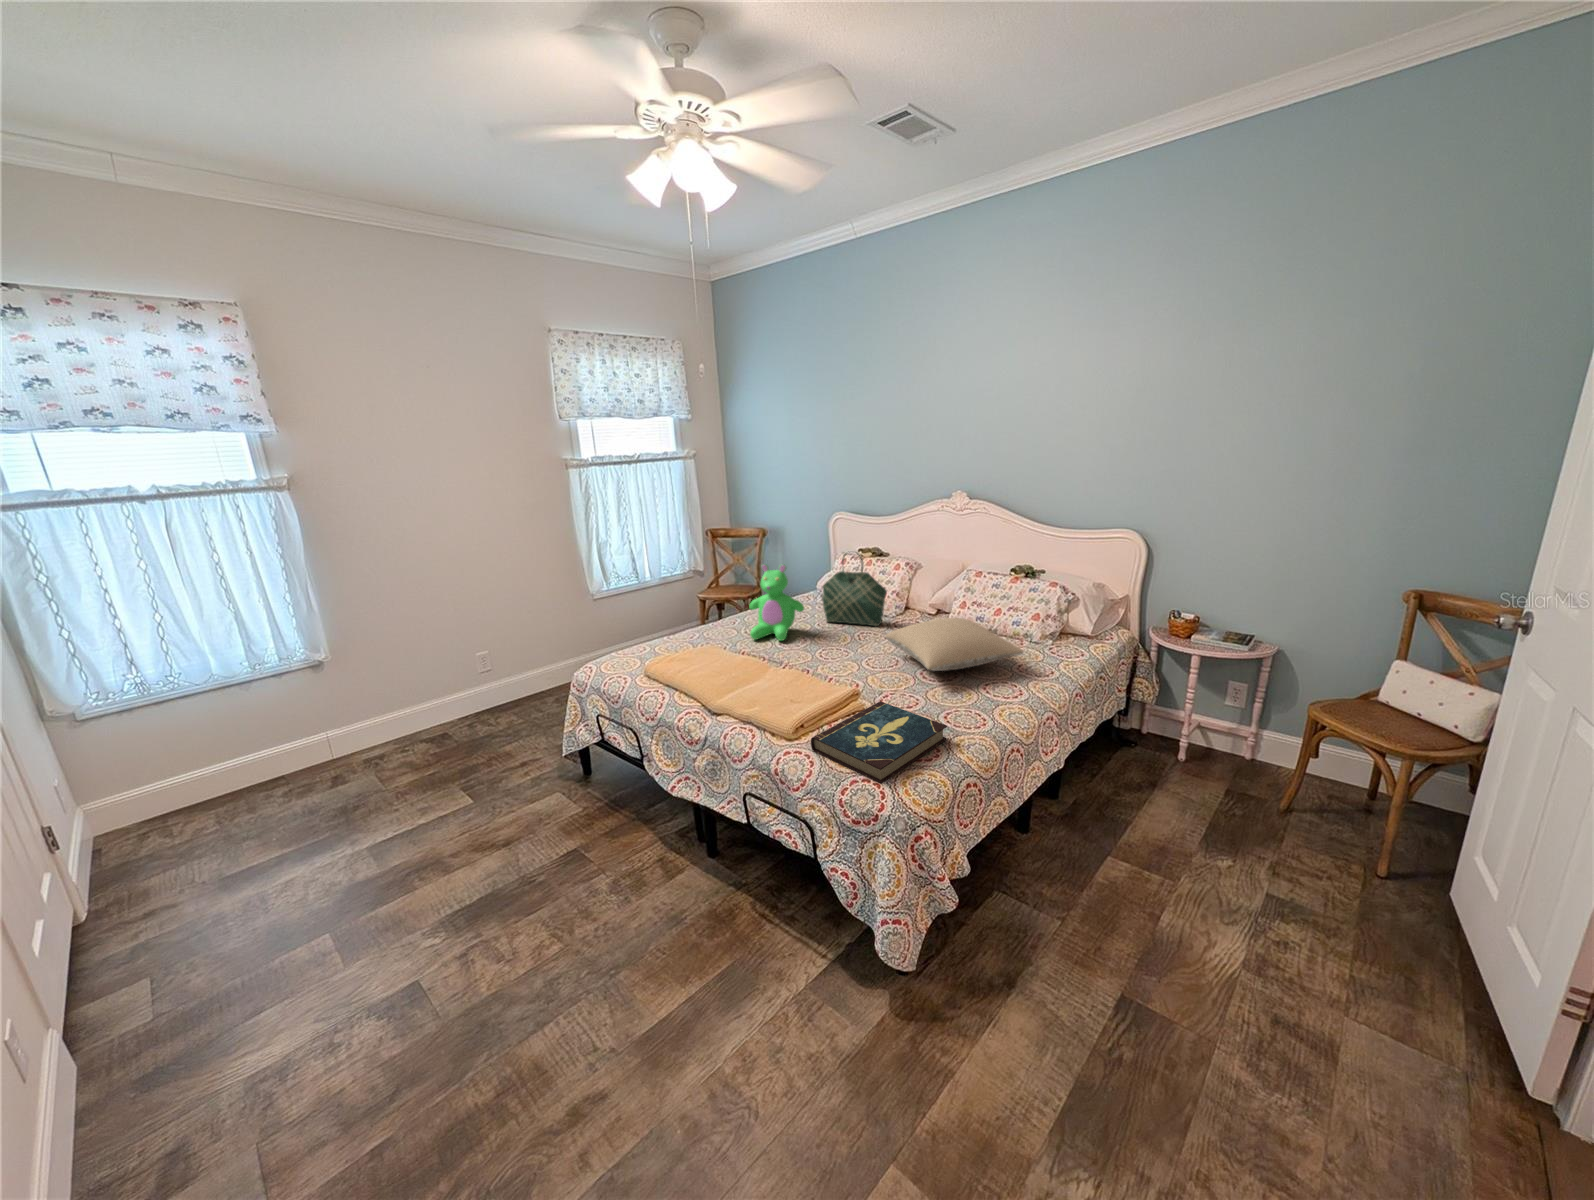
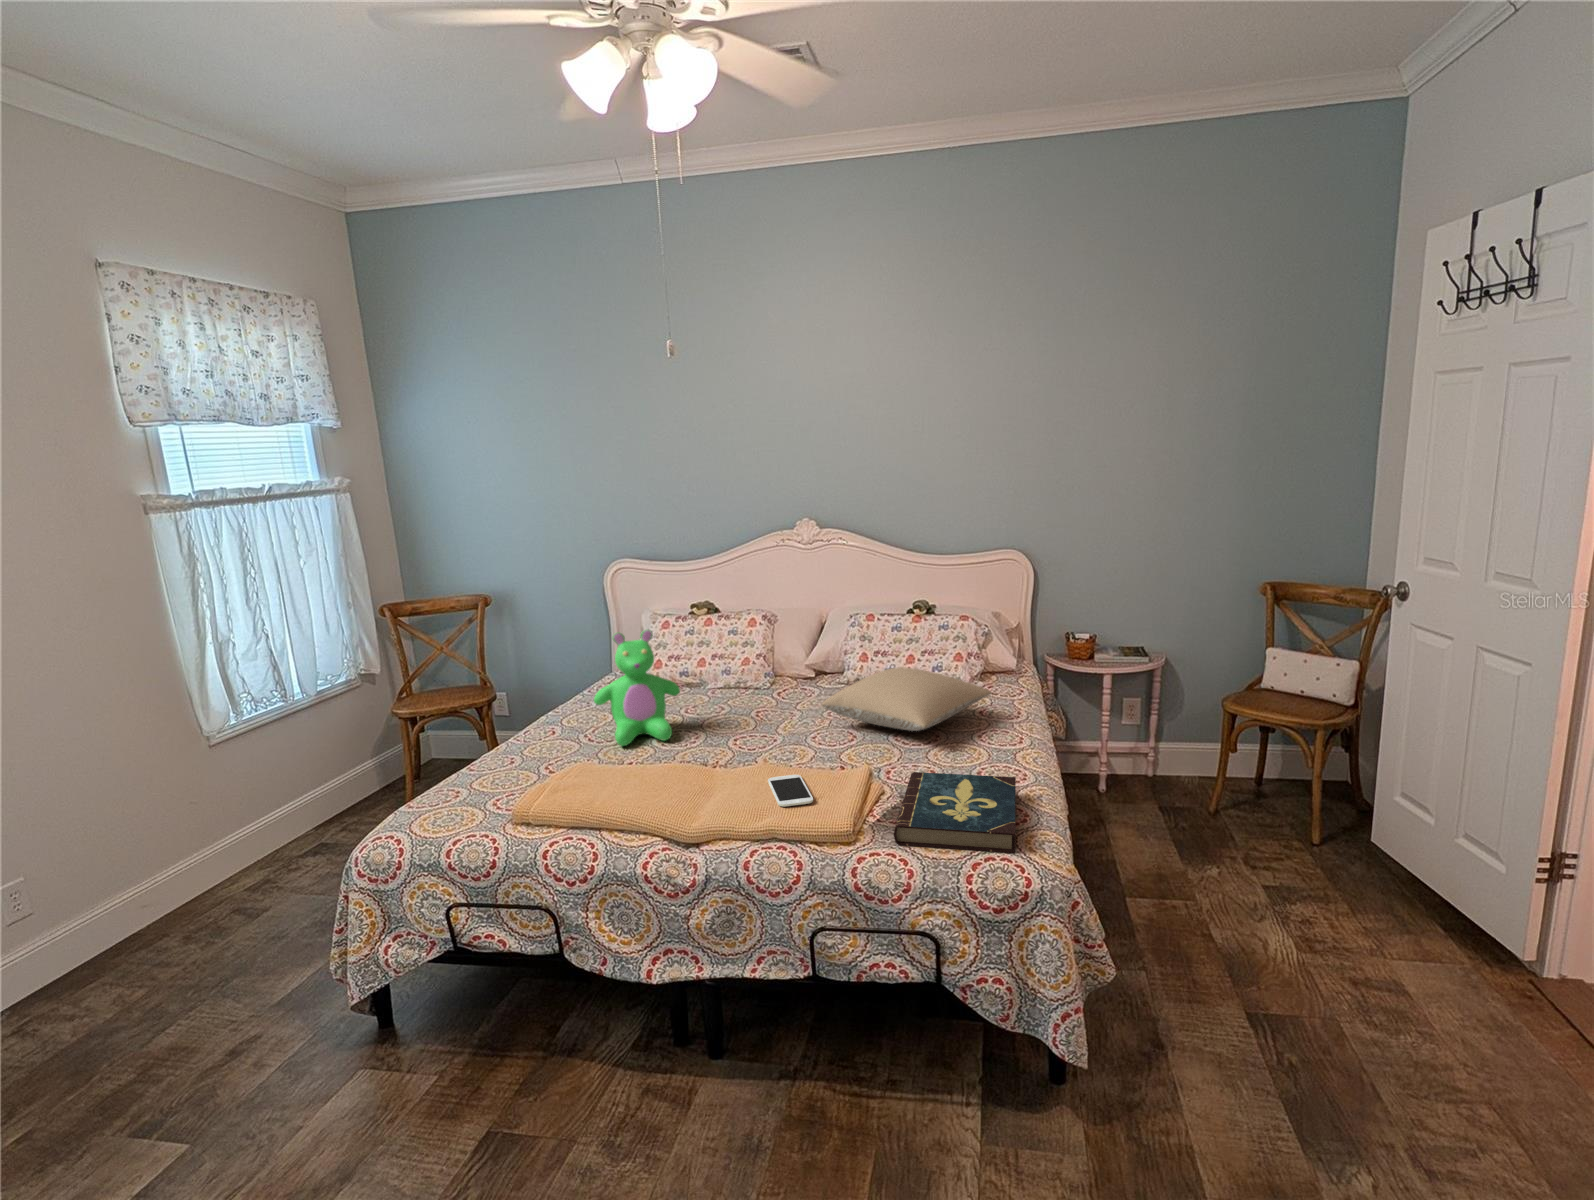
tote bag: present [822,552,887,626] -> none [680,603,775,708]
smartphone: none [766,681,804,705] -> present [768,775,813,807]

